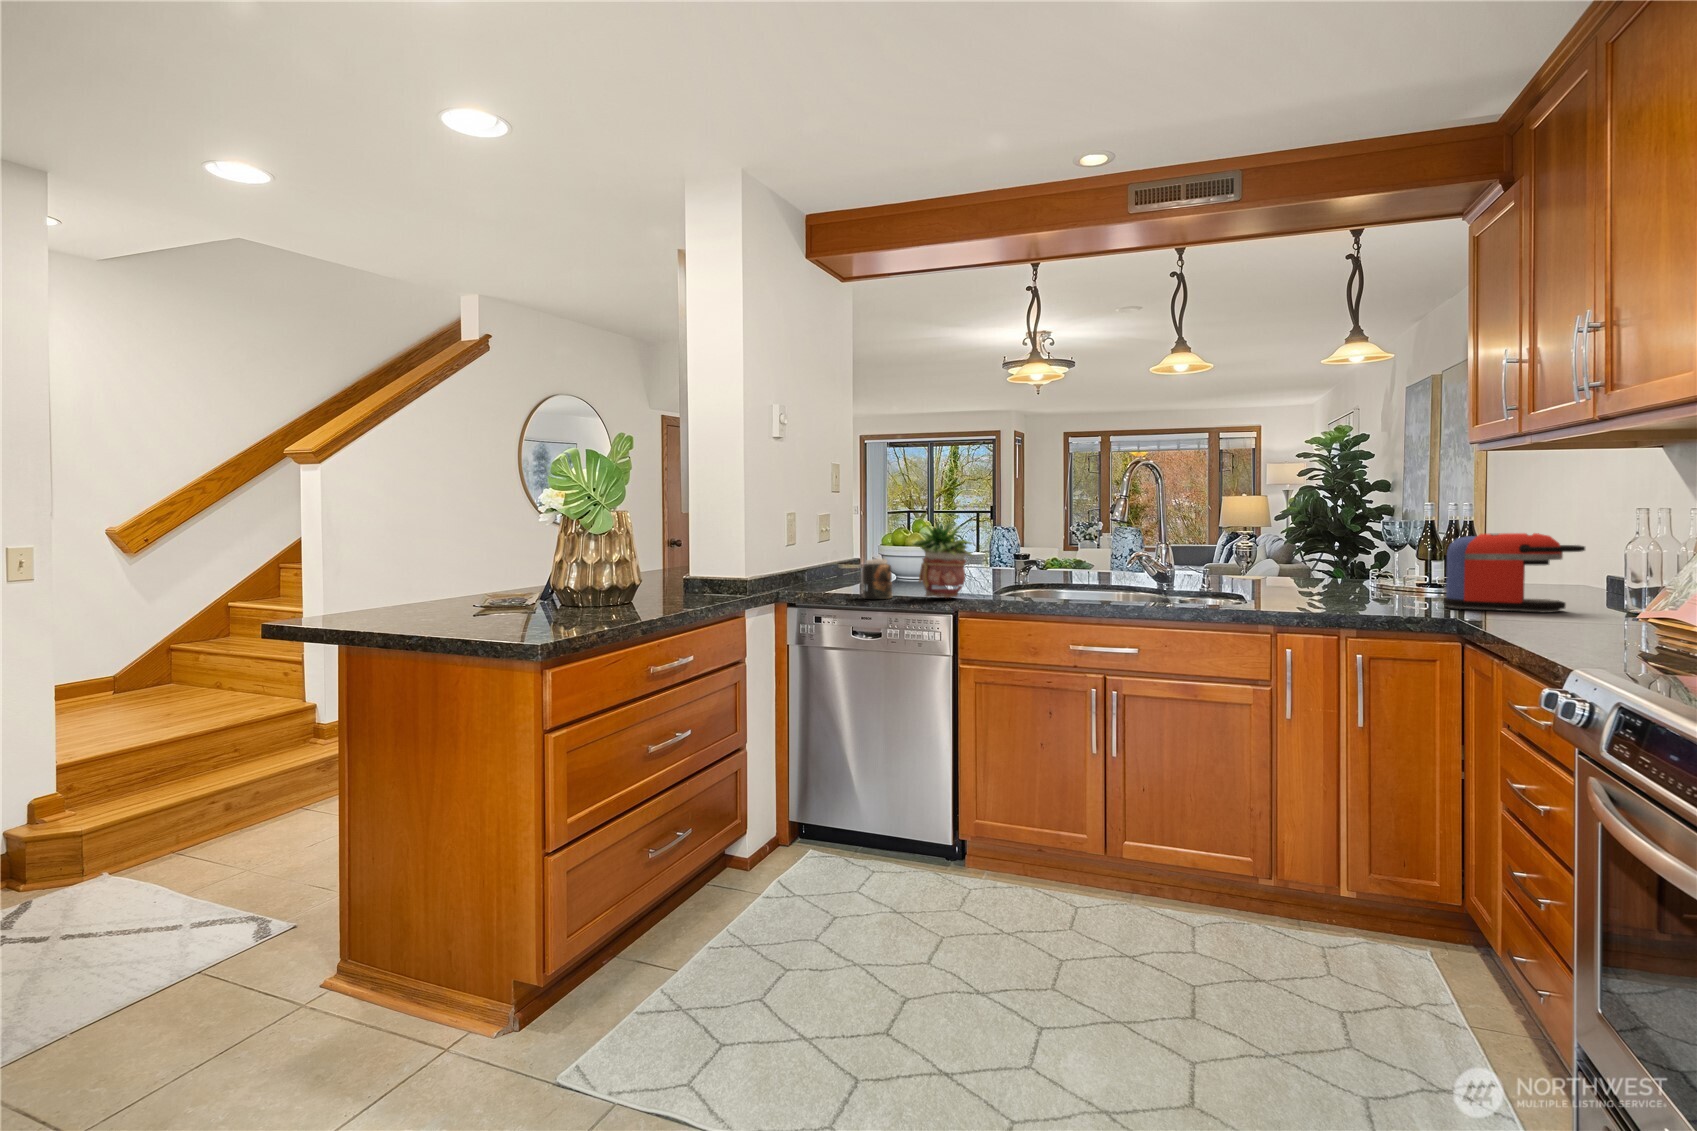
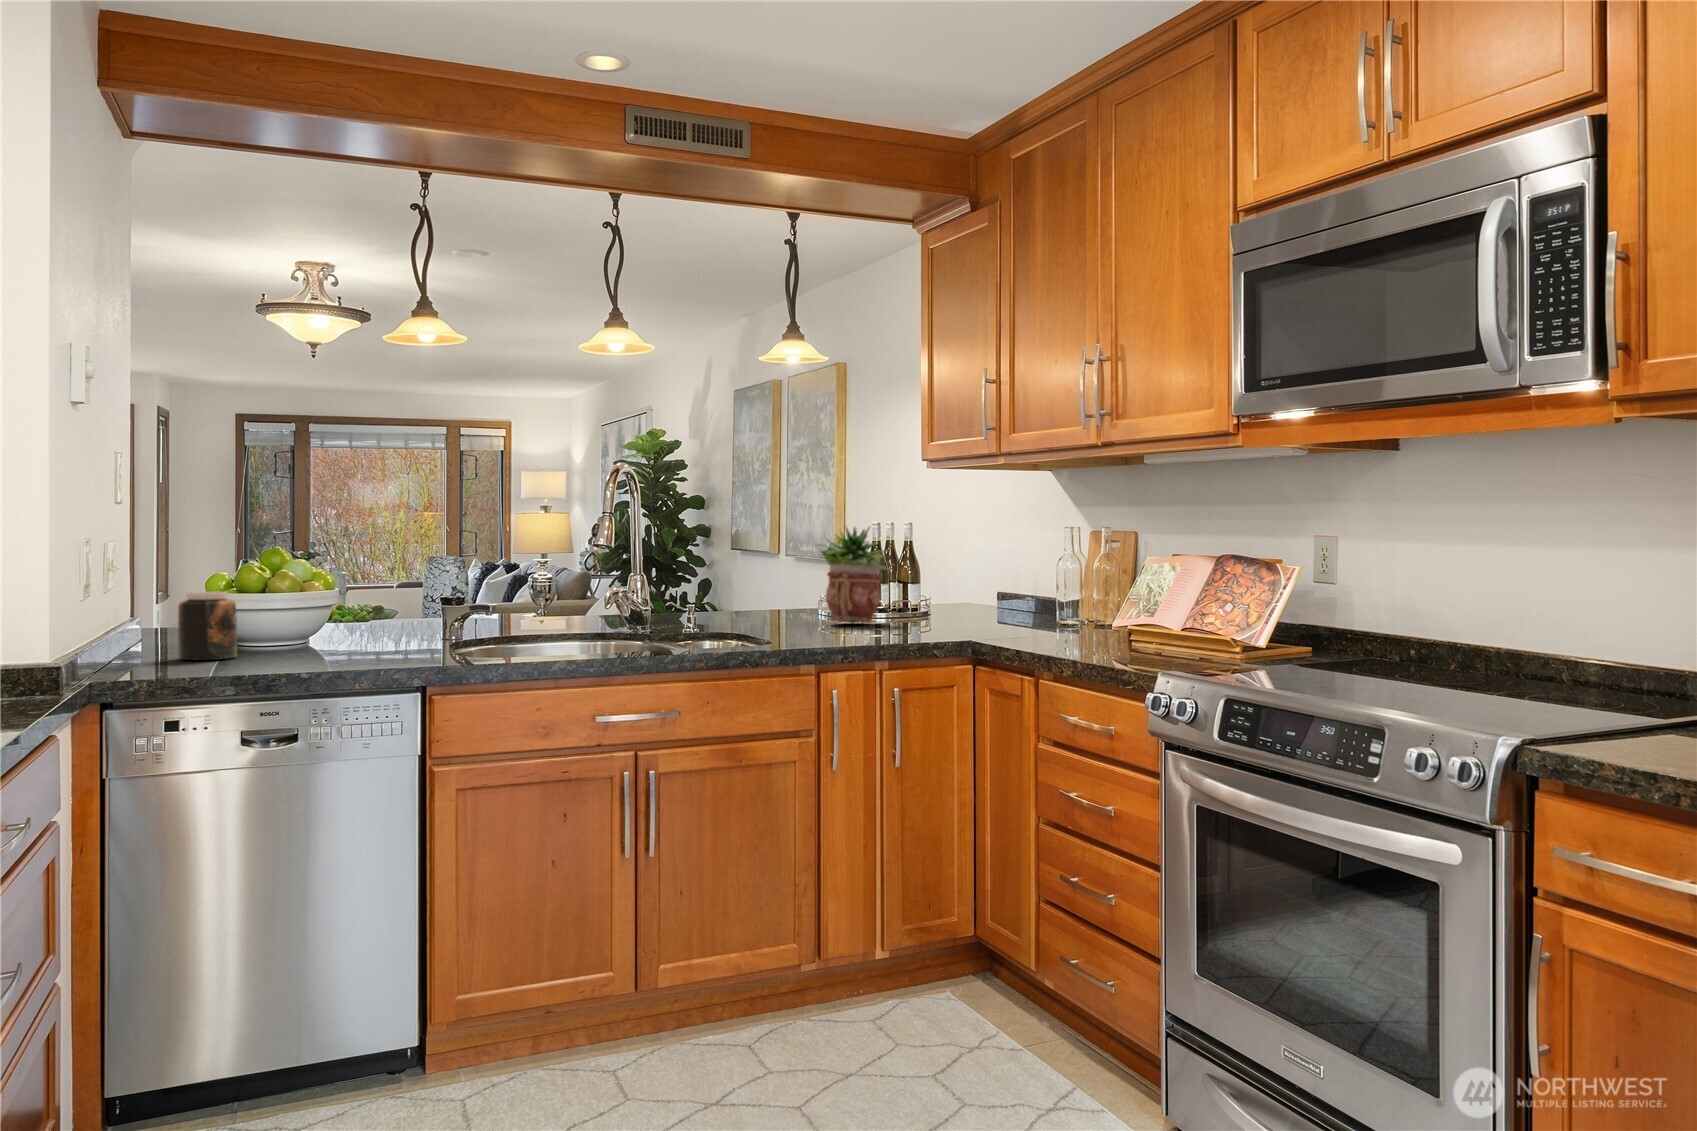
potted plant: present [913,523,973,598] -> present [819,527,893,623]
coffee maker: present [1443,533,1585,612] -> none [944,558,1050,633]

